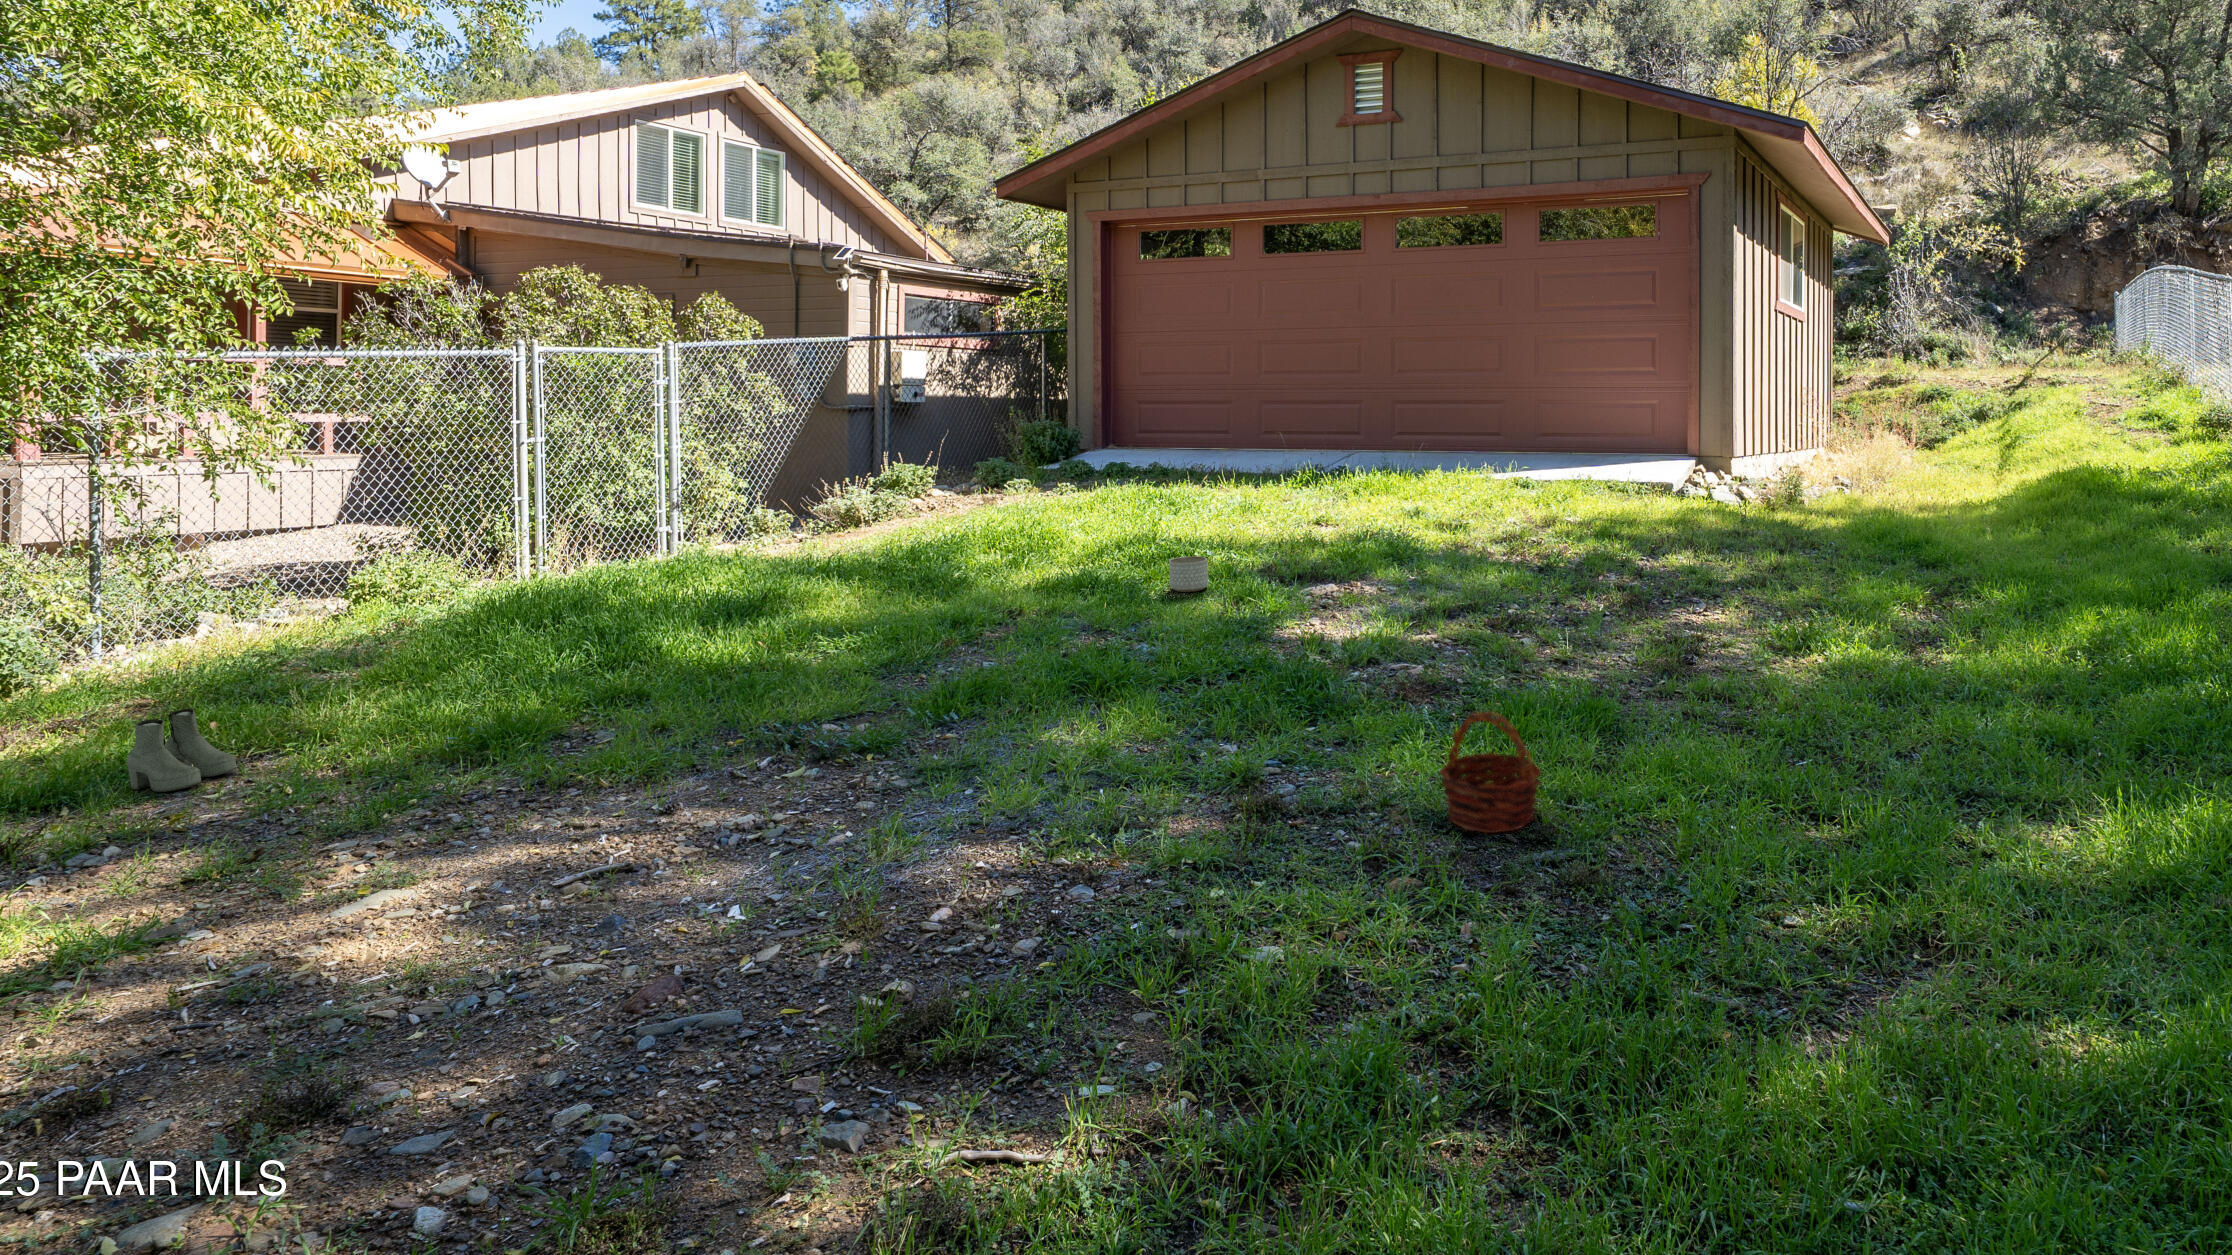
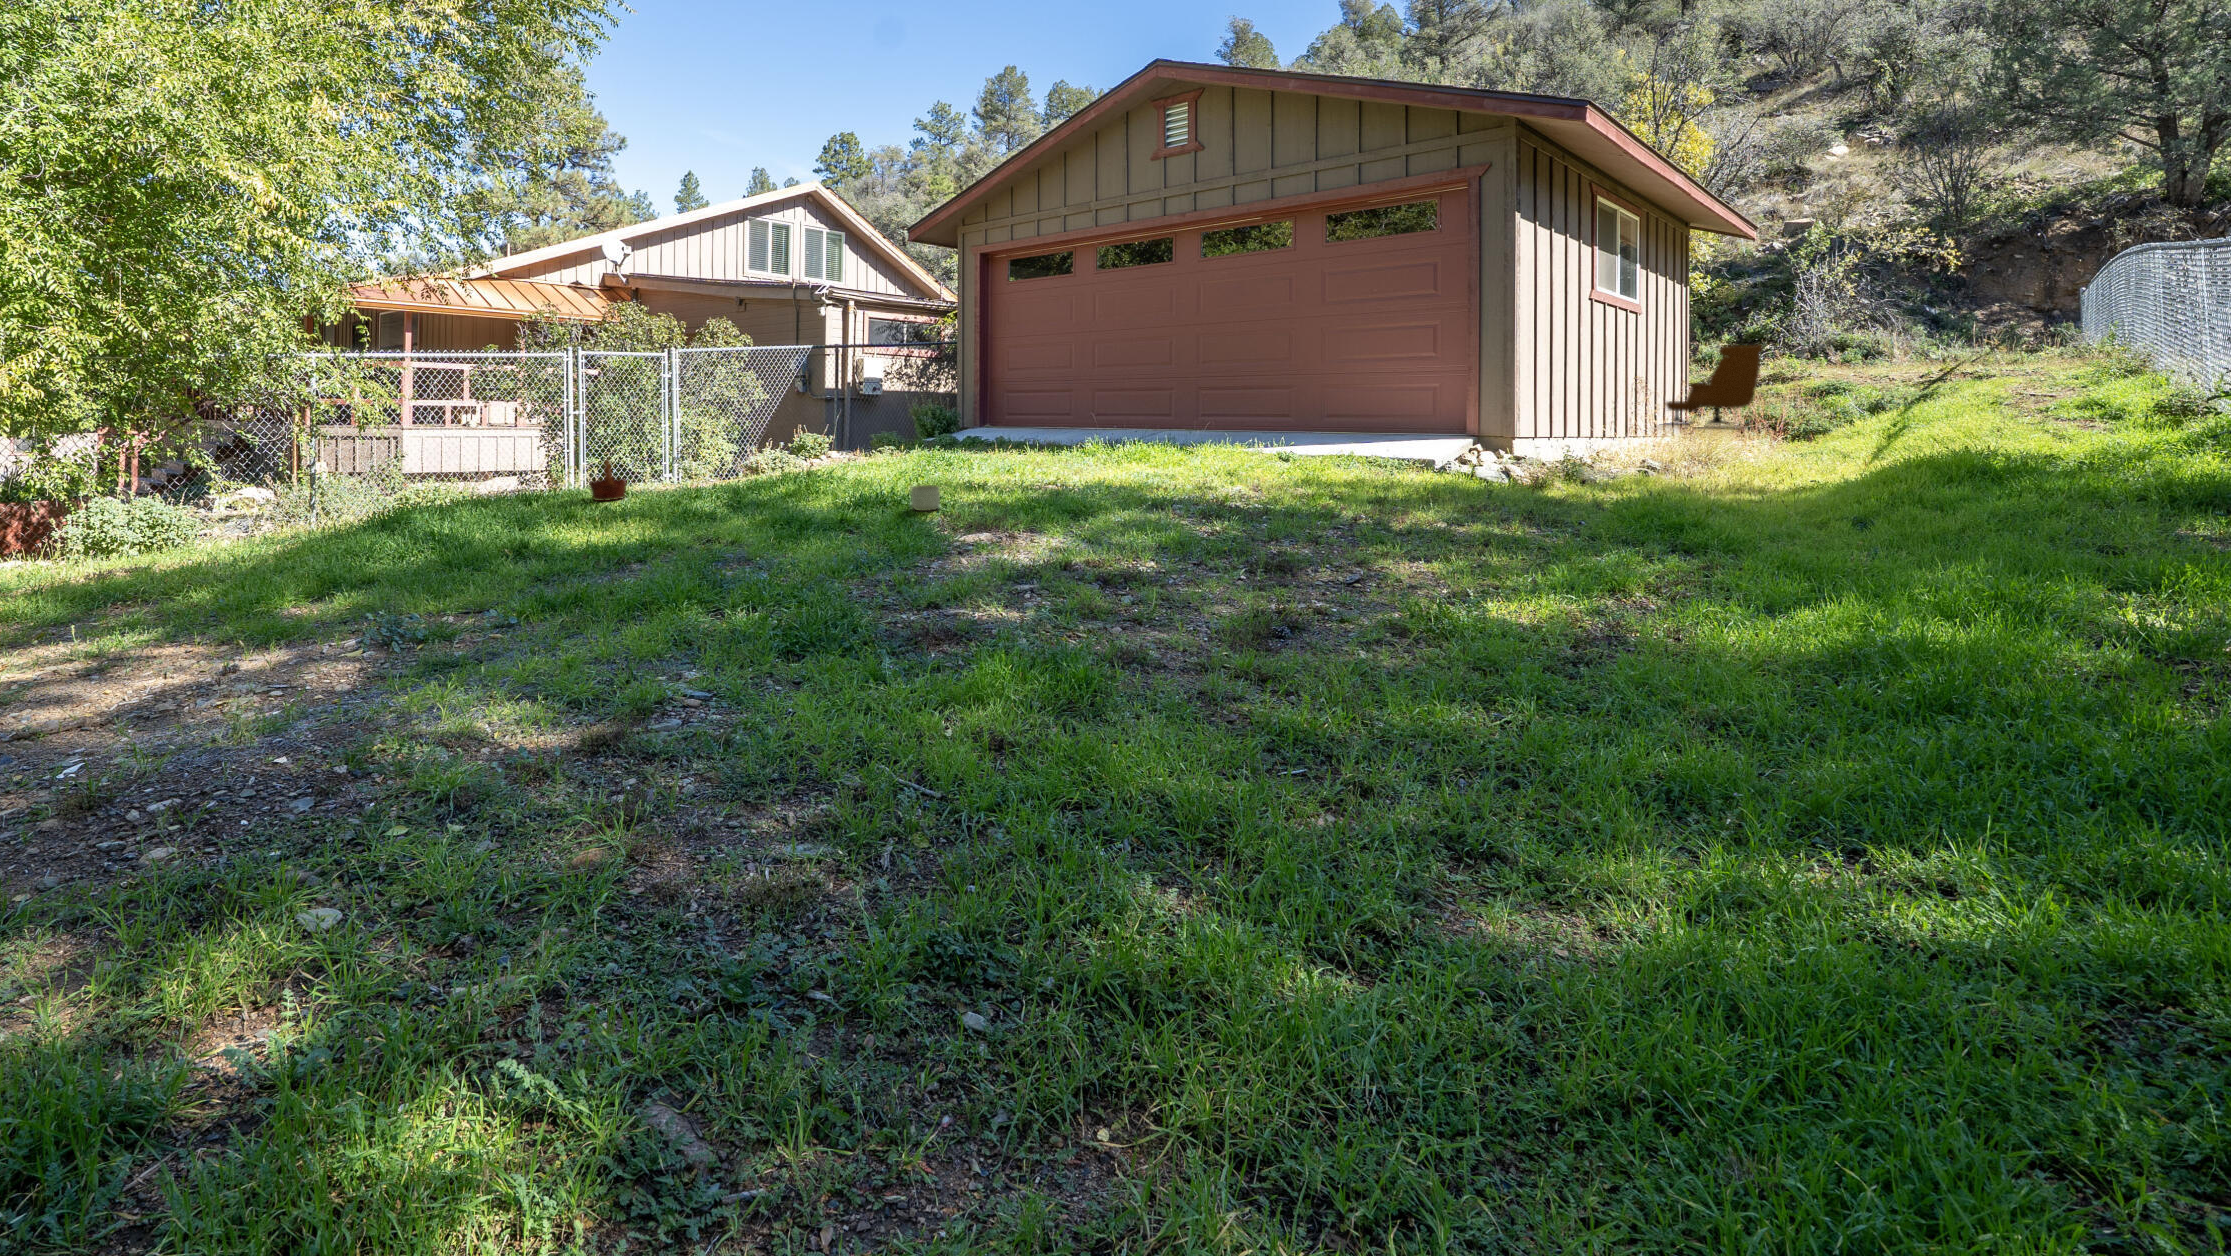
lounge chair: none [1817,353,1904,438] -> present [1666,344,1763,428]
boots: present [127,709,237,792] -> none [309,525,355,568]
basket: present [1440,712,1541,833] -> present [589,460,627,501]

